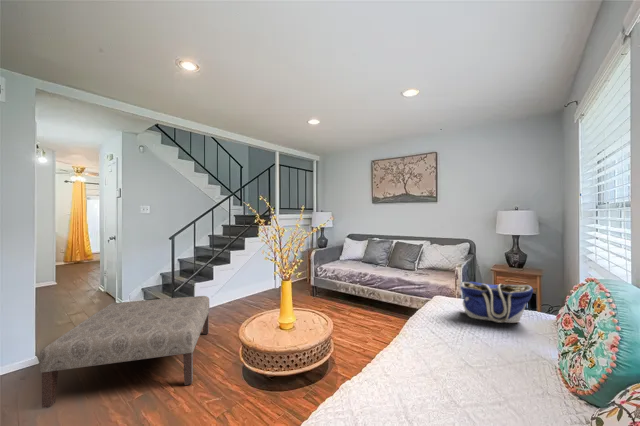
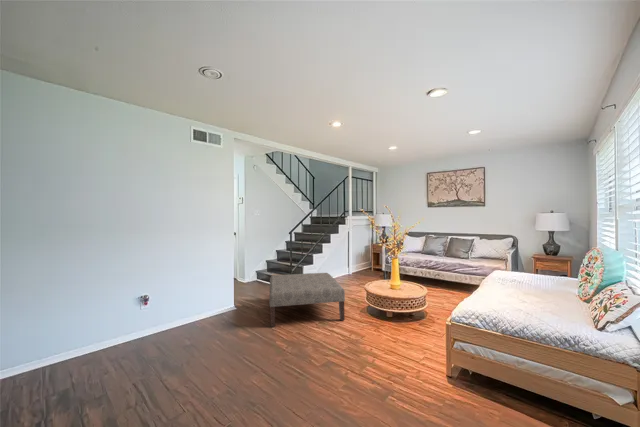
tote bag: present [460,282,533,323] -> none [517,257,565,280]

